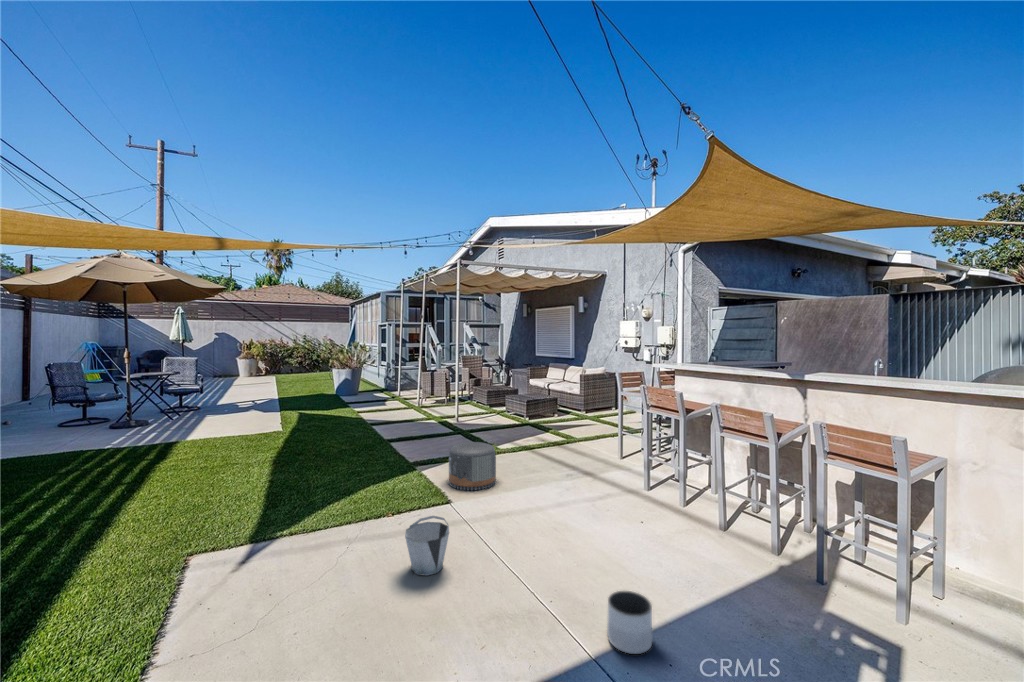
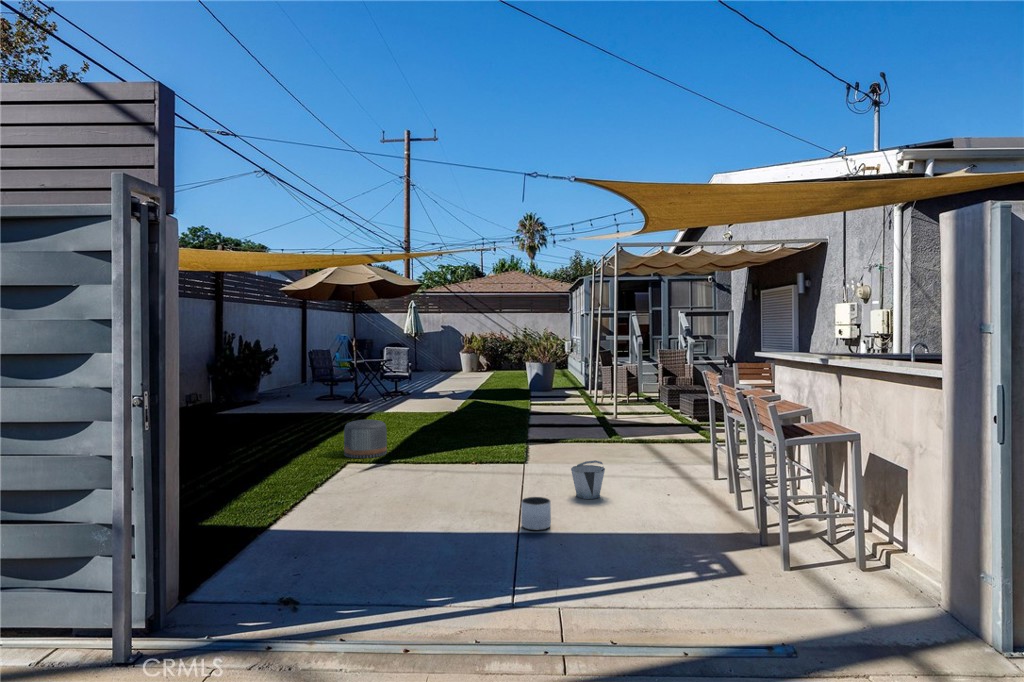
pouf: present [449,442,496,490] -> present [344,420,387,458]
bucket: present [405,516,449,576] -> present [571,460,605,499]

